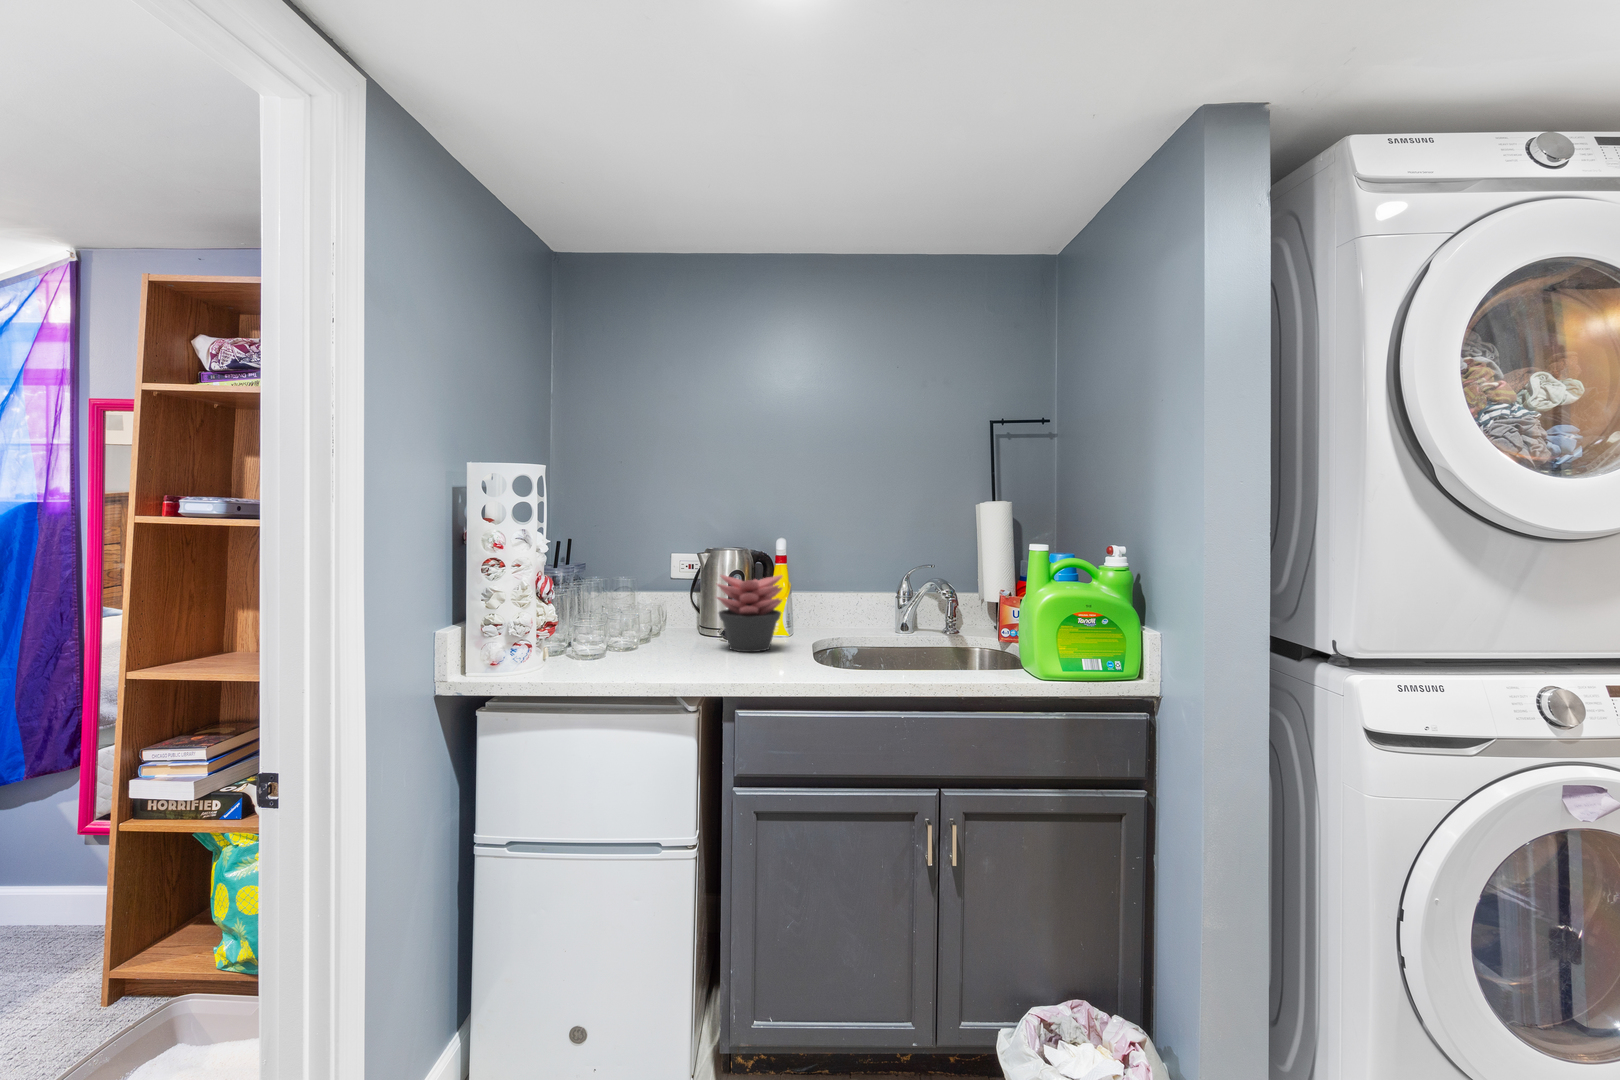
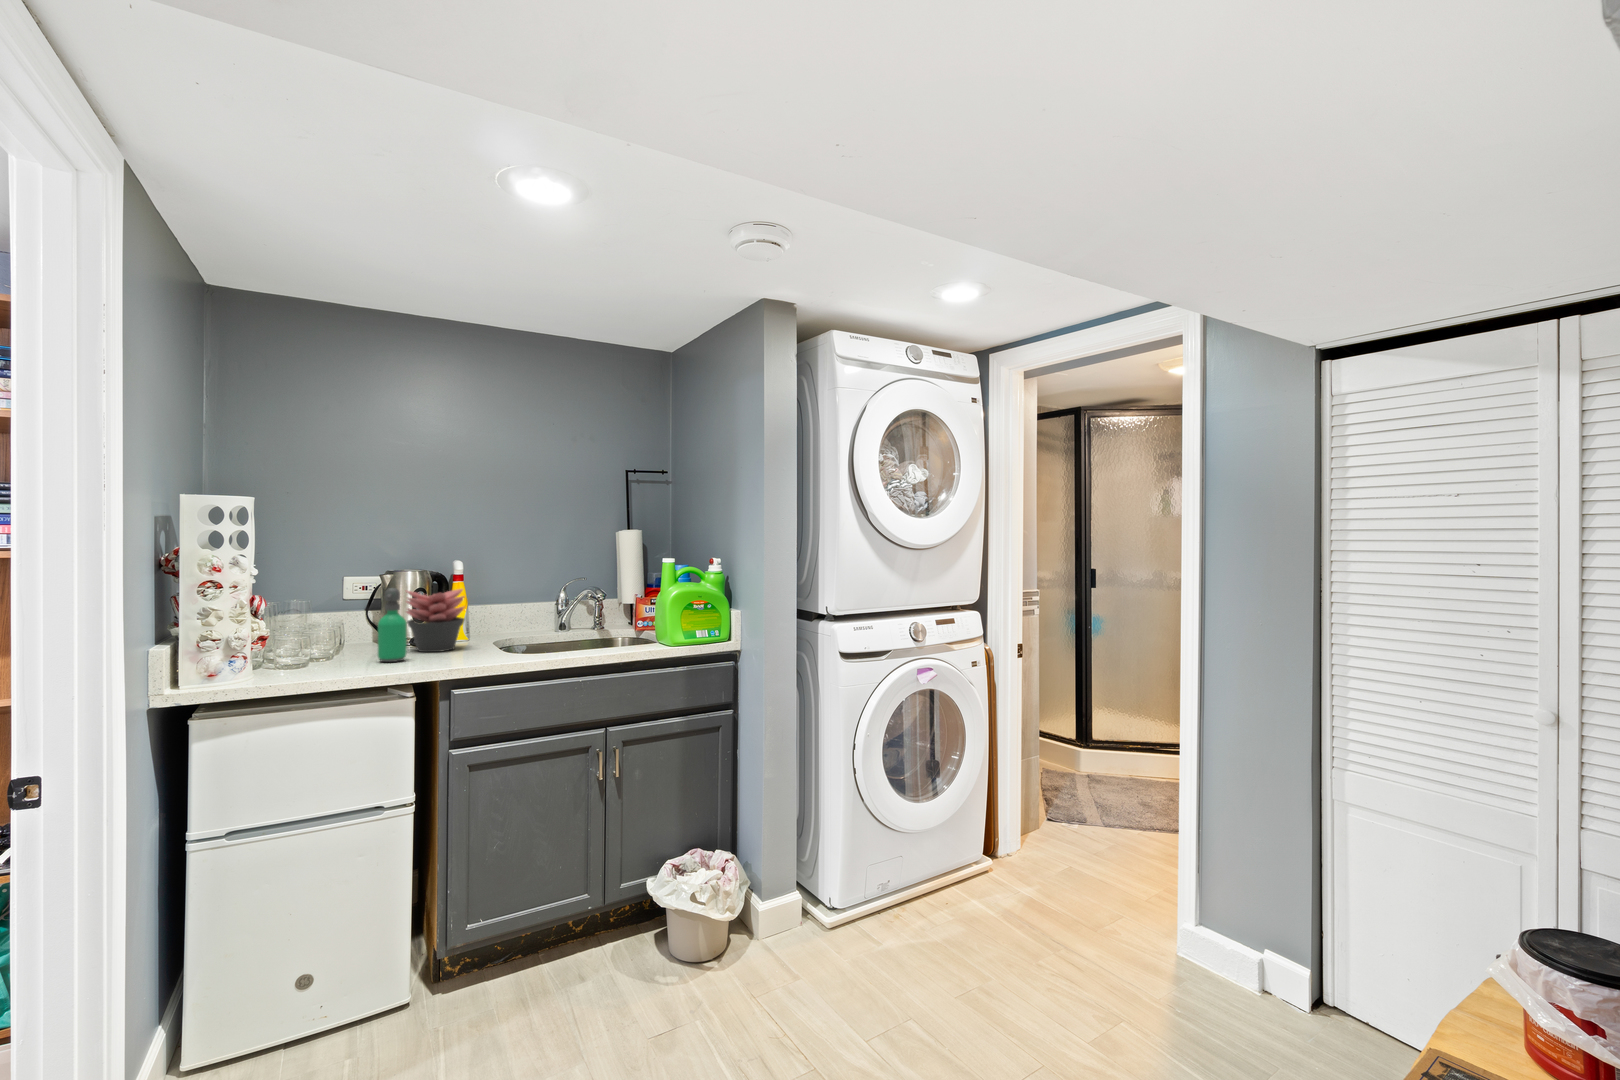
soap dispenser: none [672,572,704,664] -> present [378,588,407,662]

